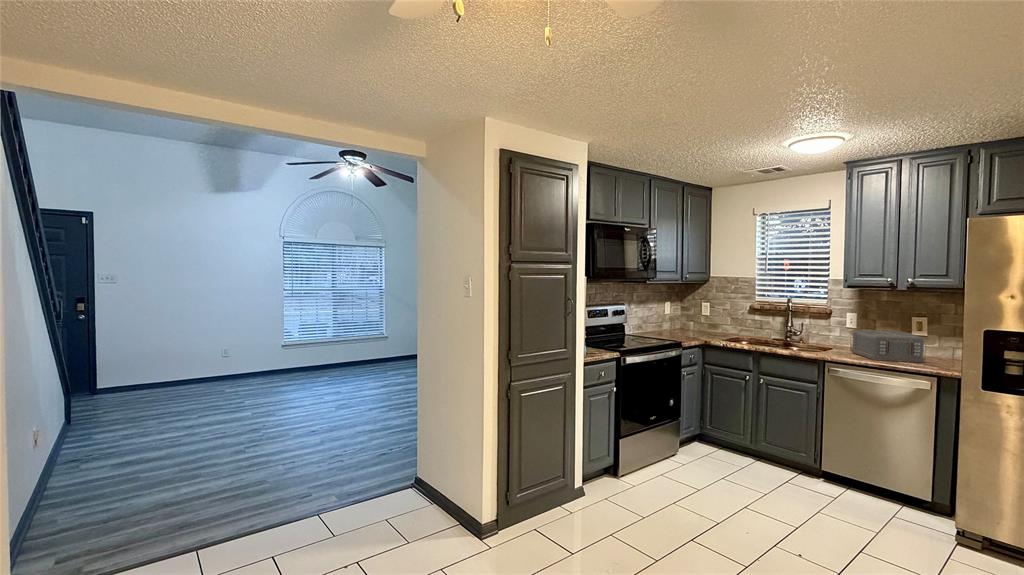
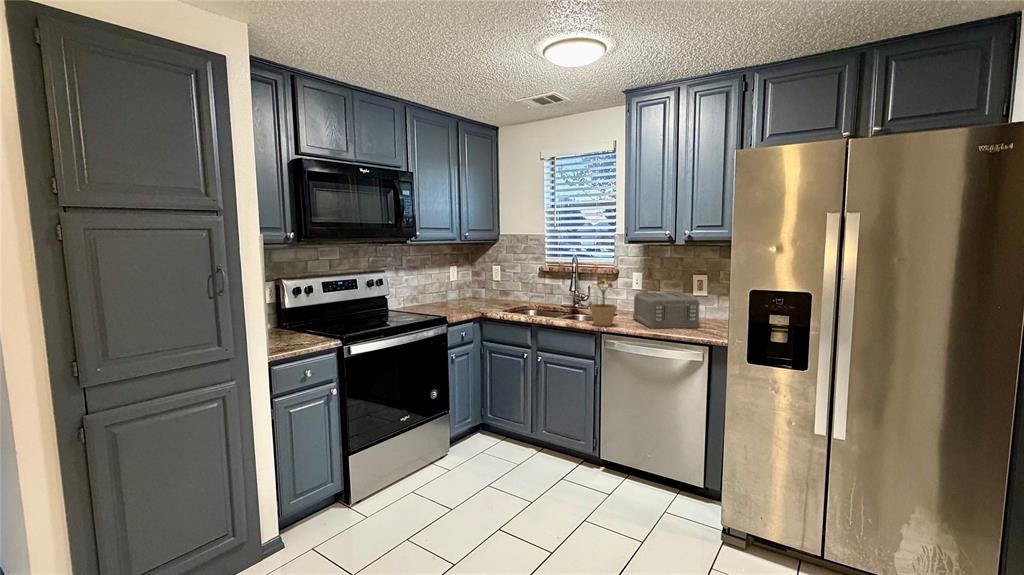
potted plant: none [813,313,840,356] -> present [590,279,617,326]

